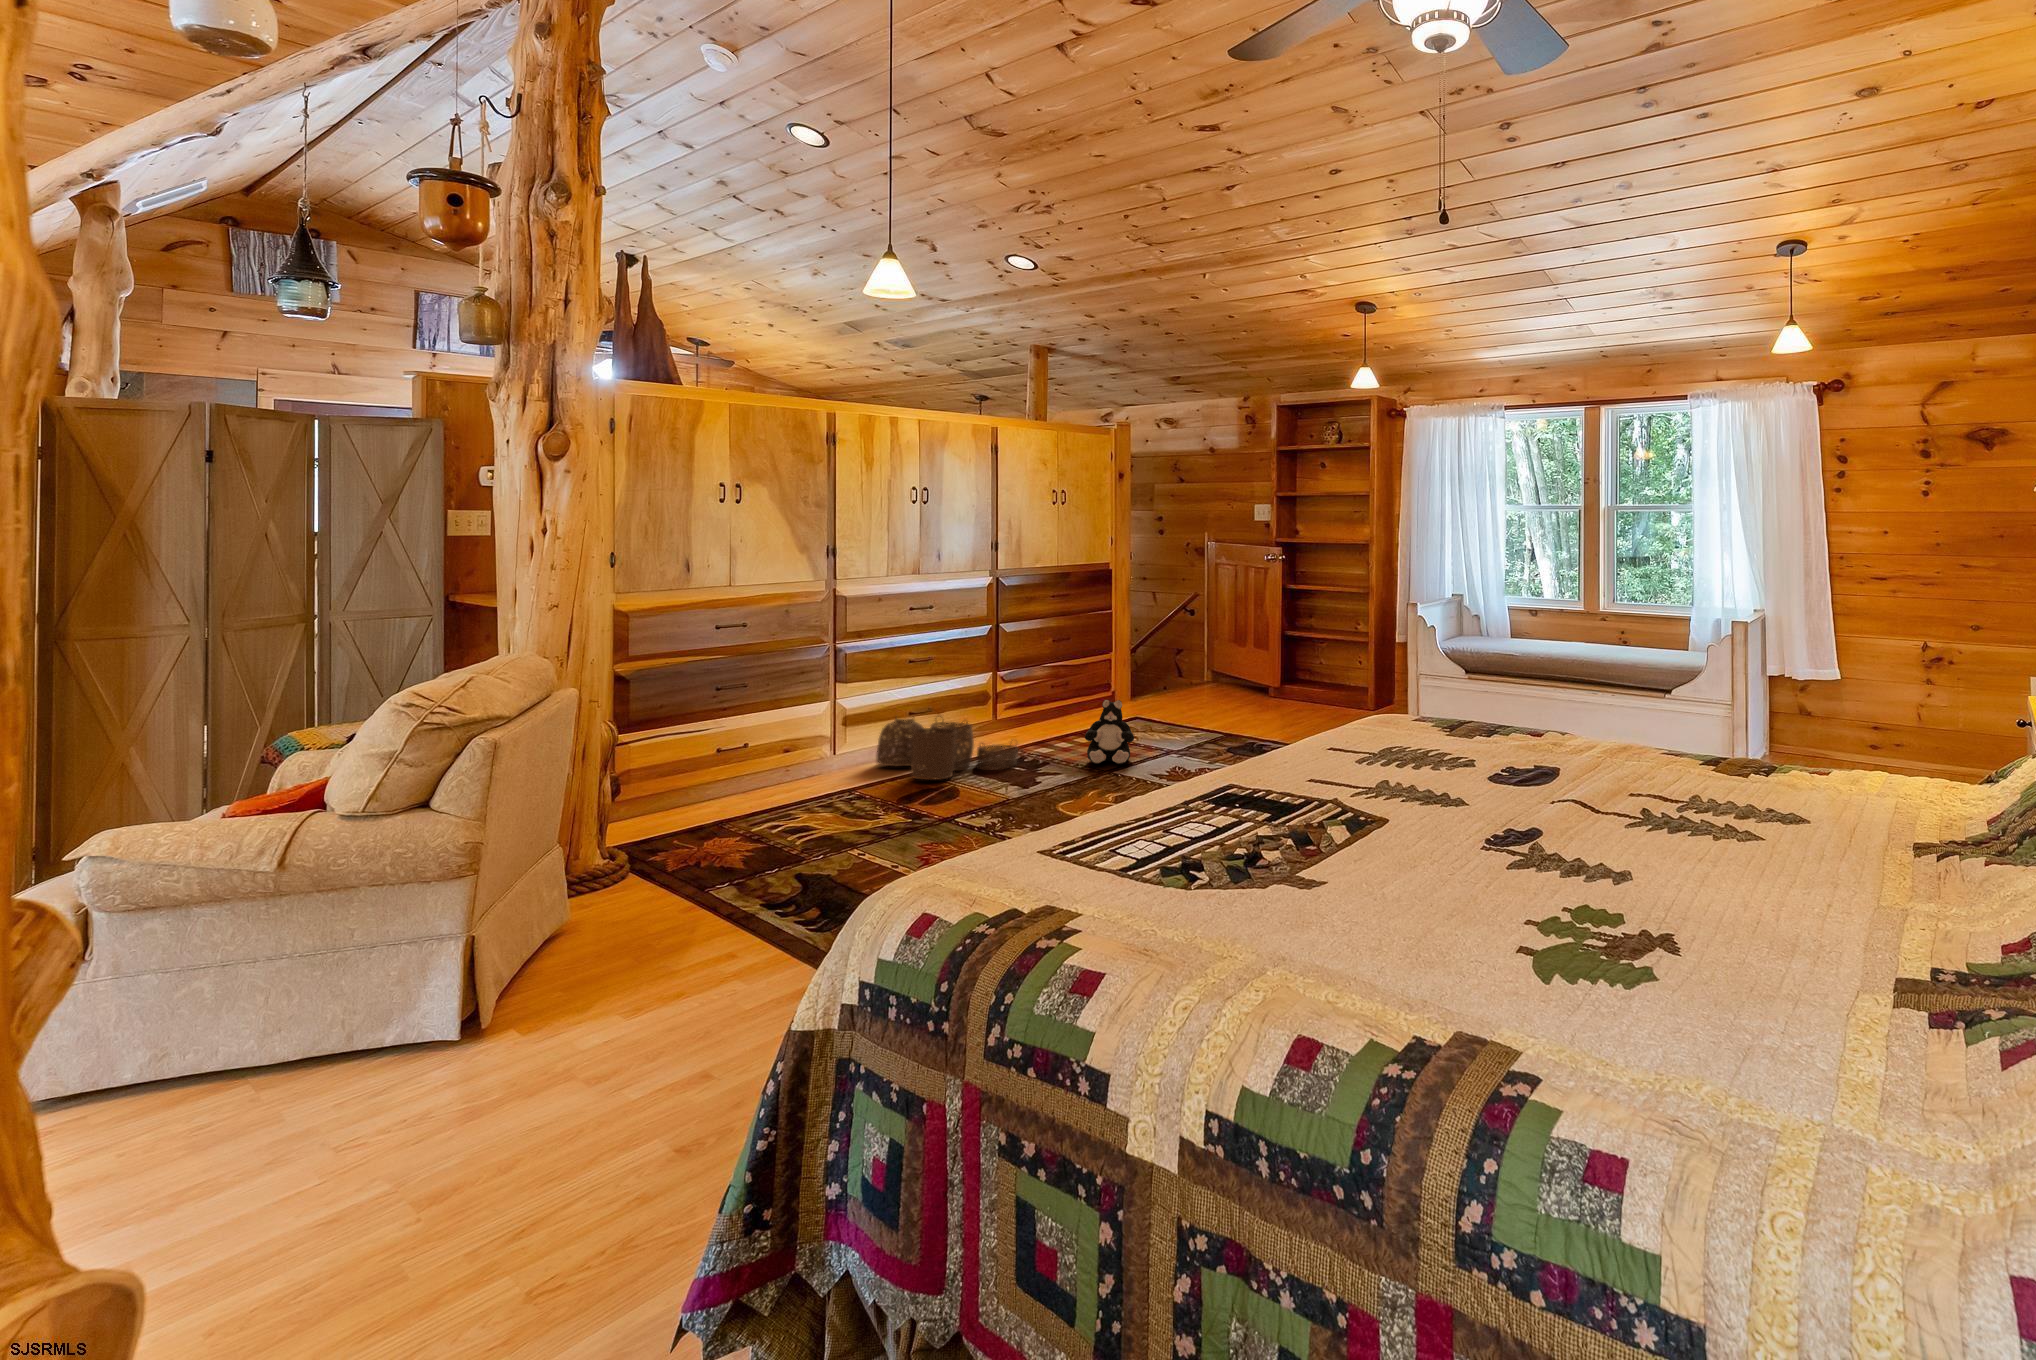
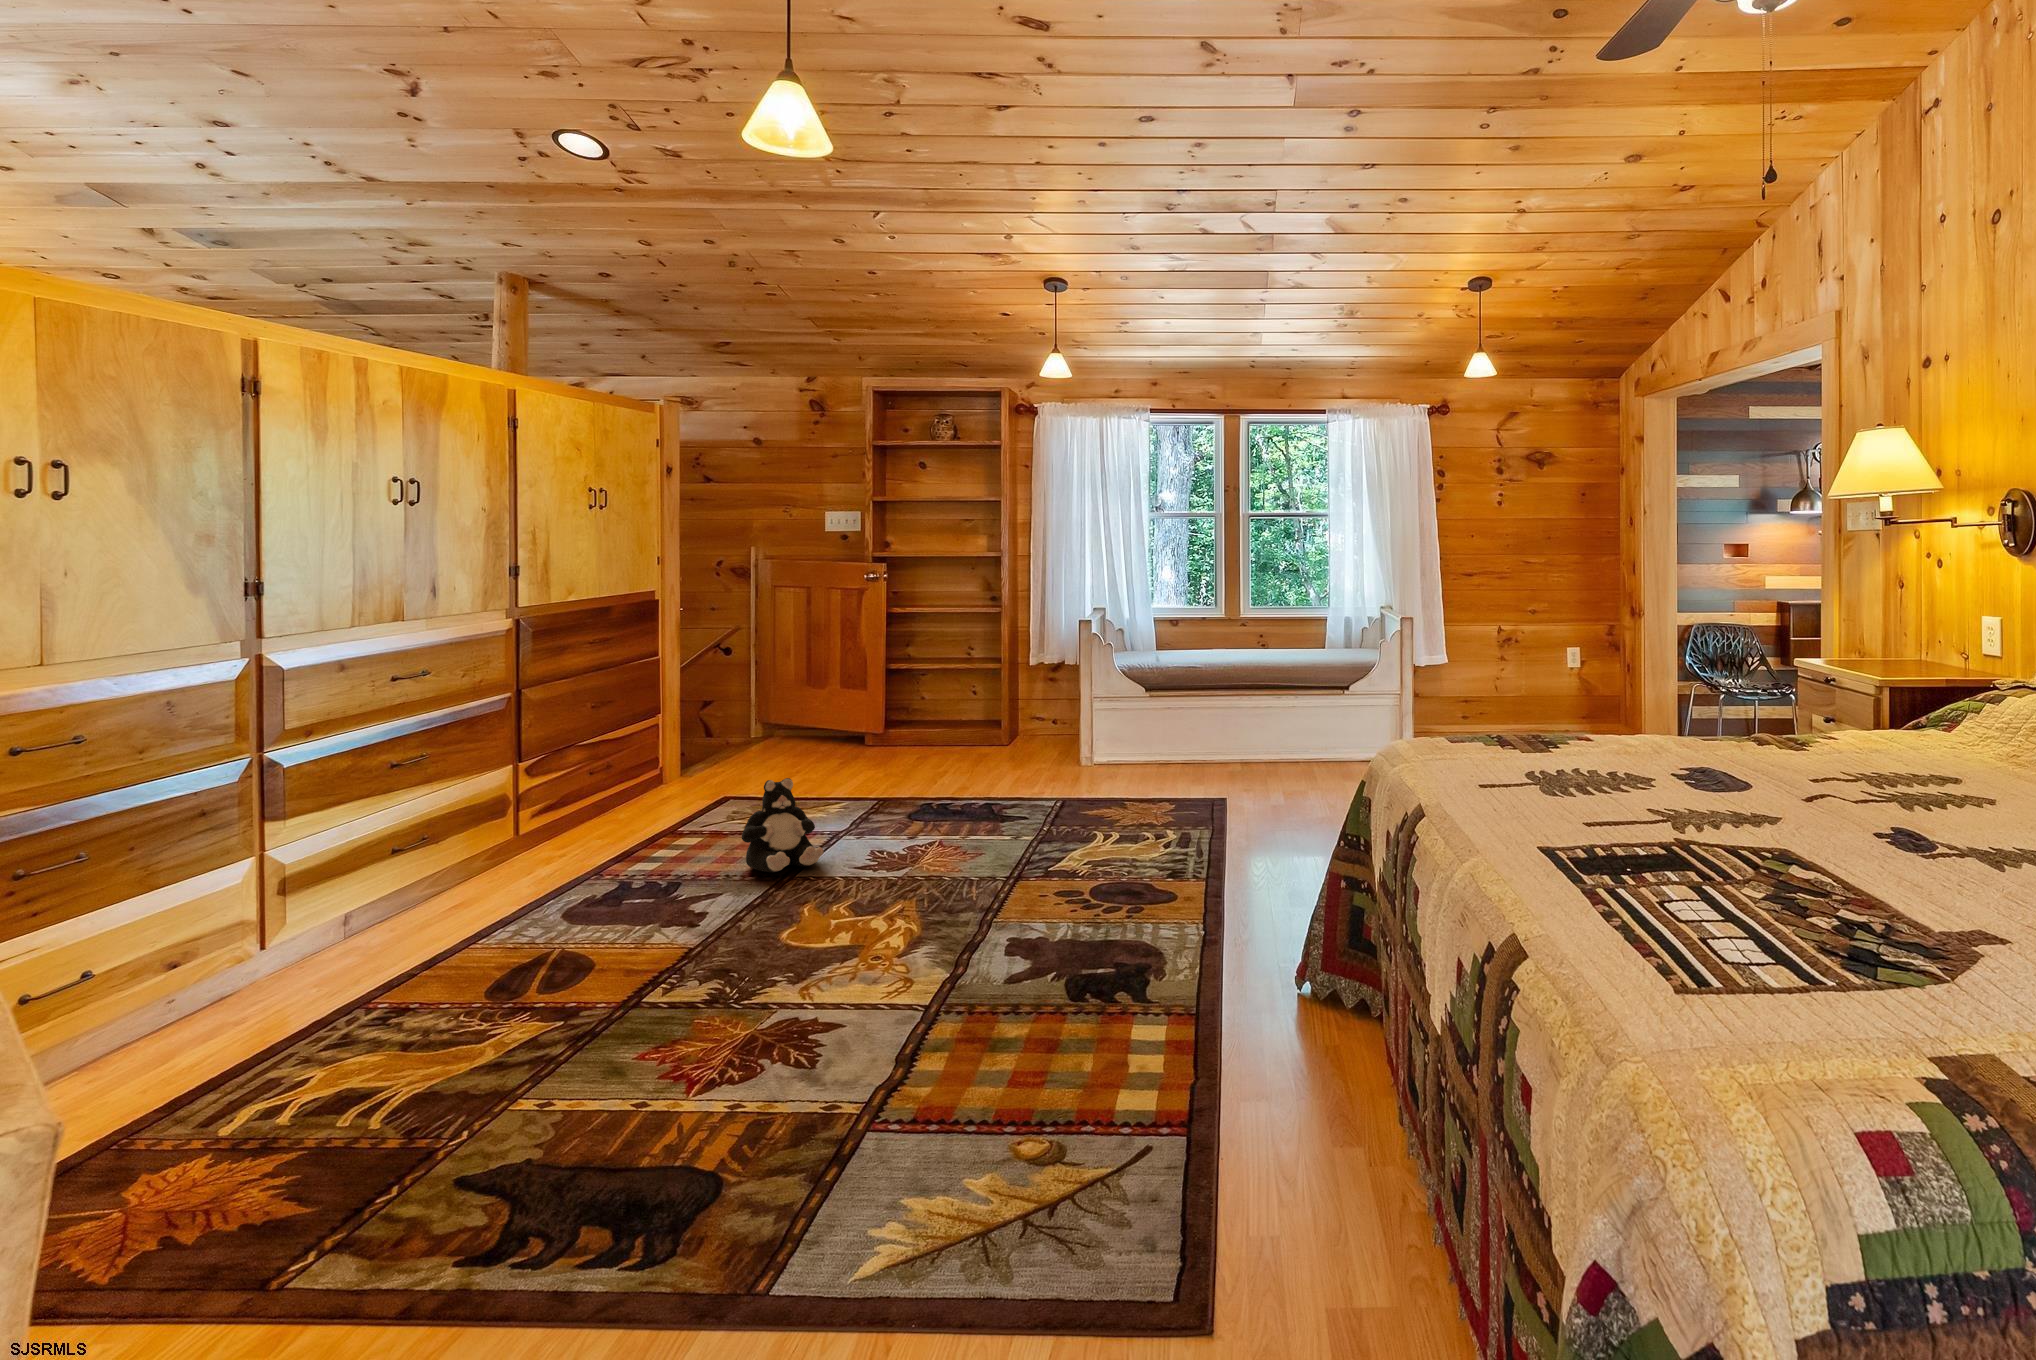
woven basket: present [876,716,1018,780] -> none [343,845,633,959]

